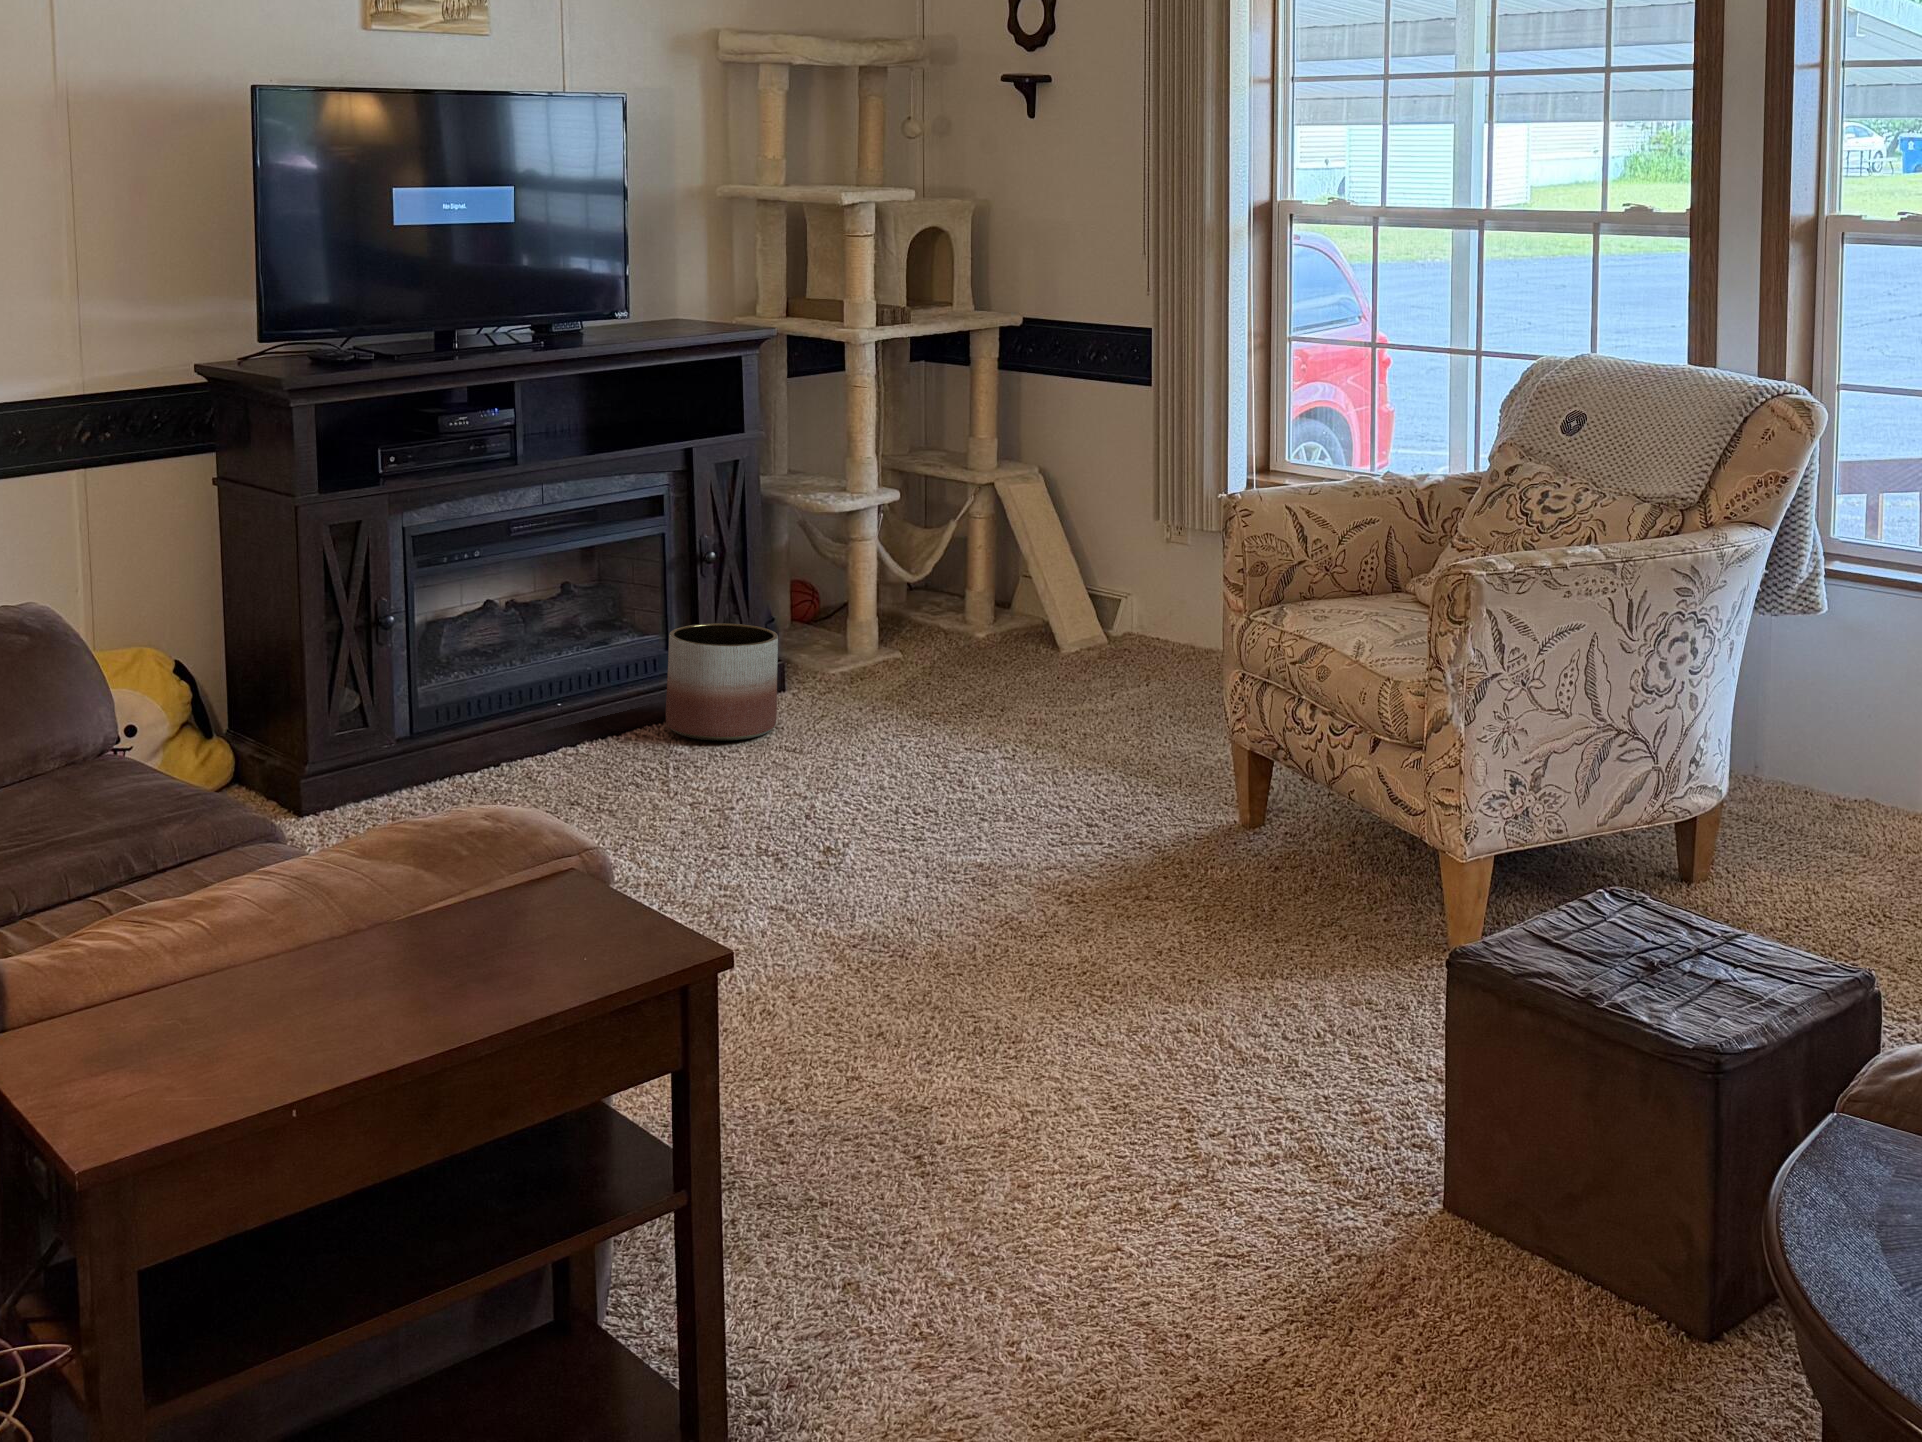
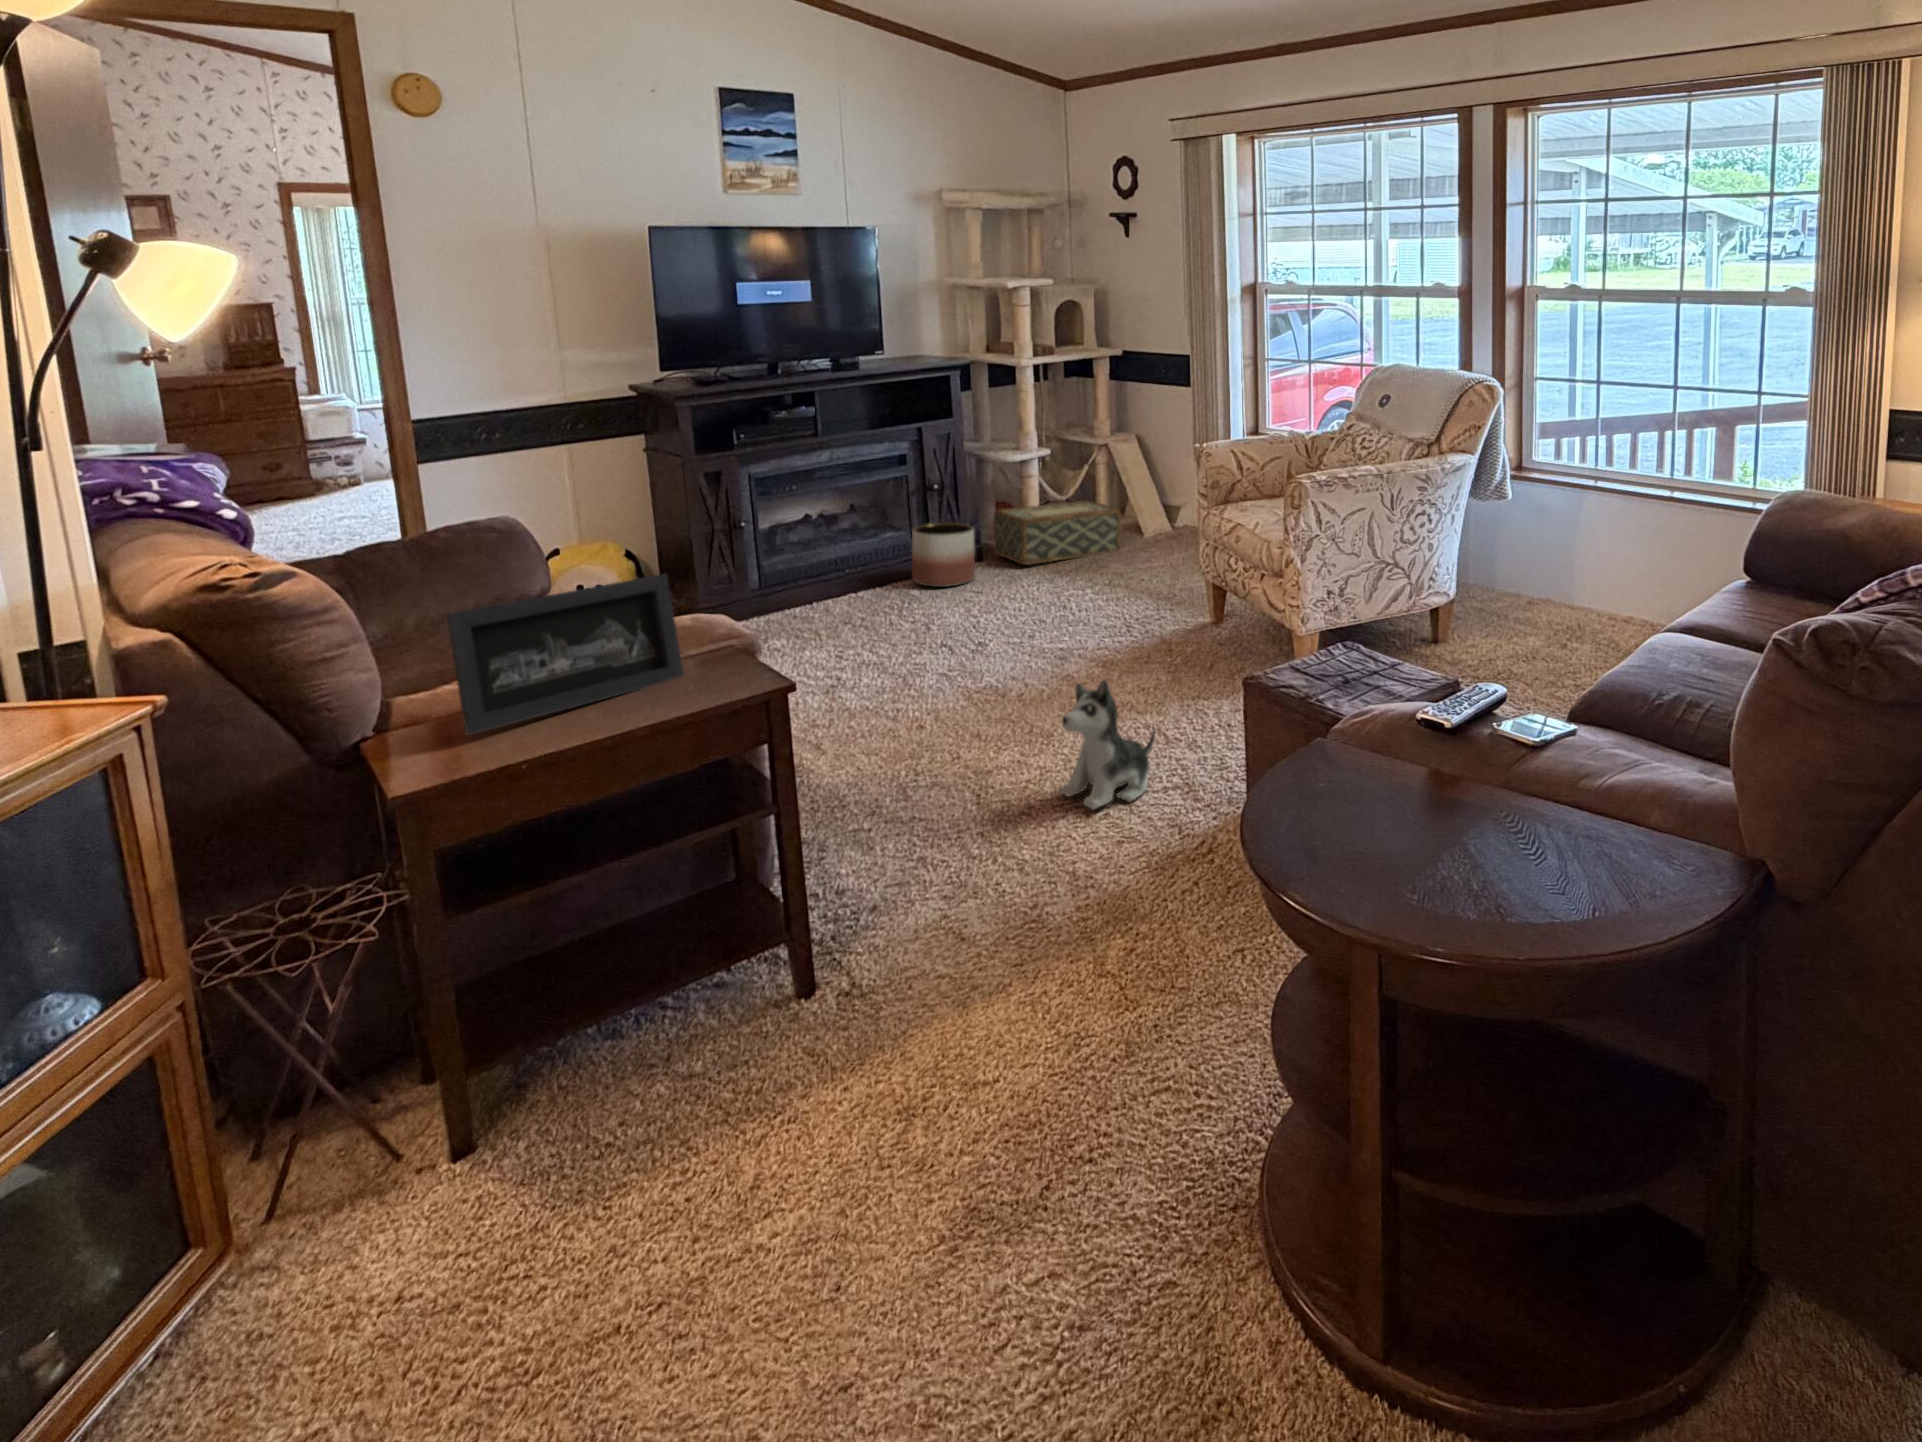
woven basket: none [797,585,1025,703] -> present [993,501,1121,565]
picture frame: none [156,739,513,1045] -> present [446,573,684,735]
plush toy: none [1086,947,1250,1199] -> present [1060,679,1156,809]

